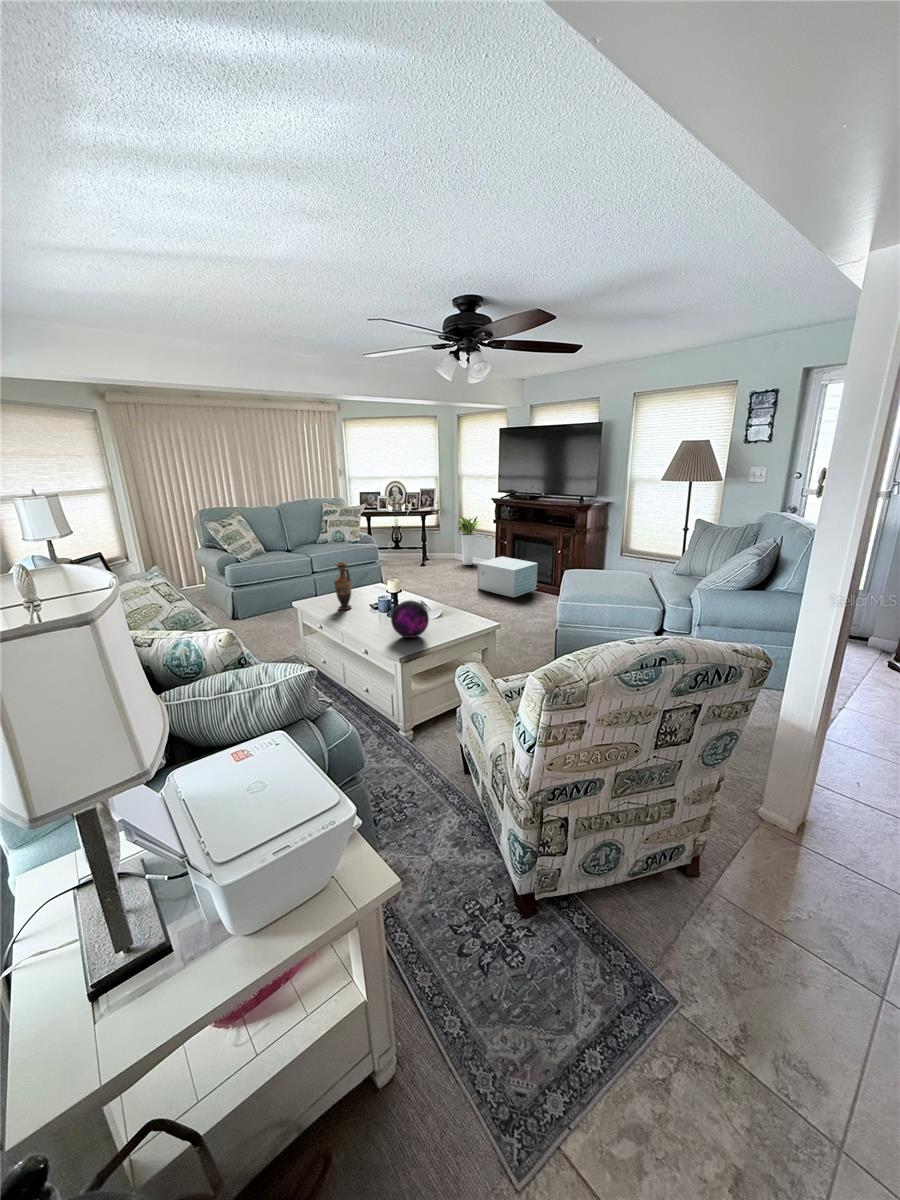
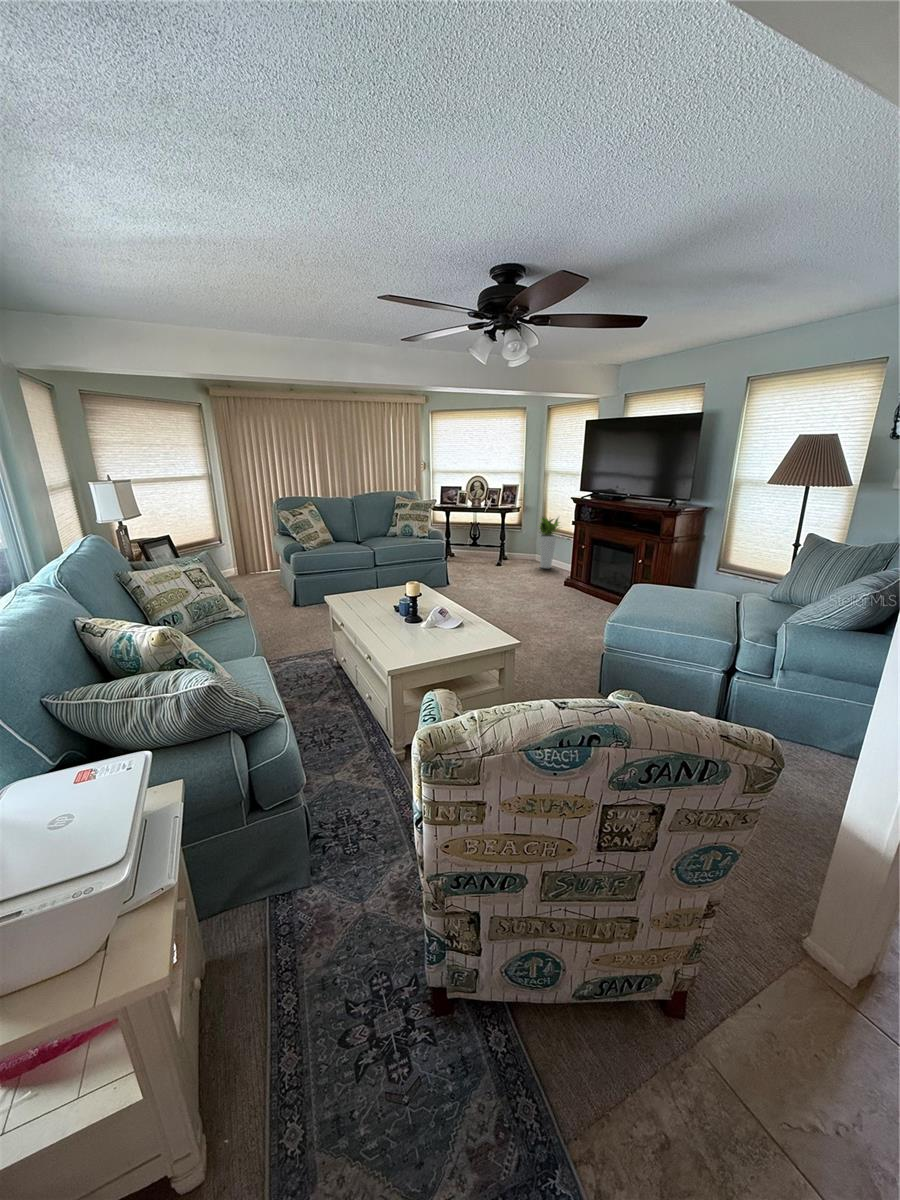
storage box: present [478,557,538,597] -> none [545,562,615,609]
vase: present [334,562,351,610] -> none [361,560,379,610]
decorative orb: present [391,601,429,638] -> none [395,607,437,648]

